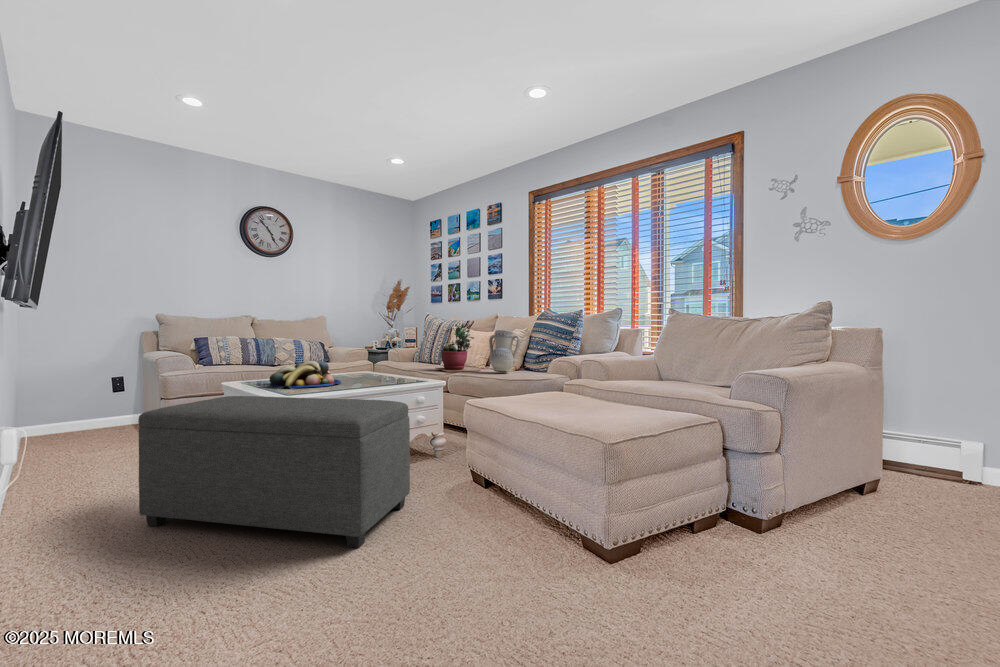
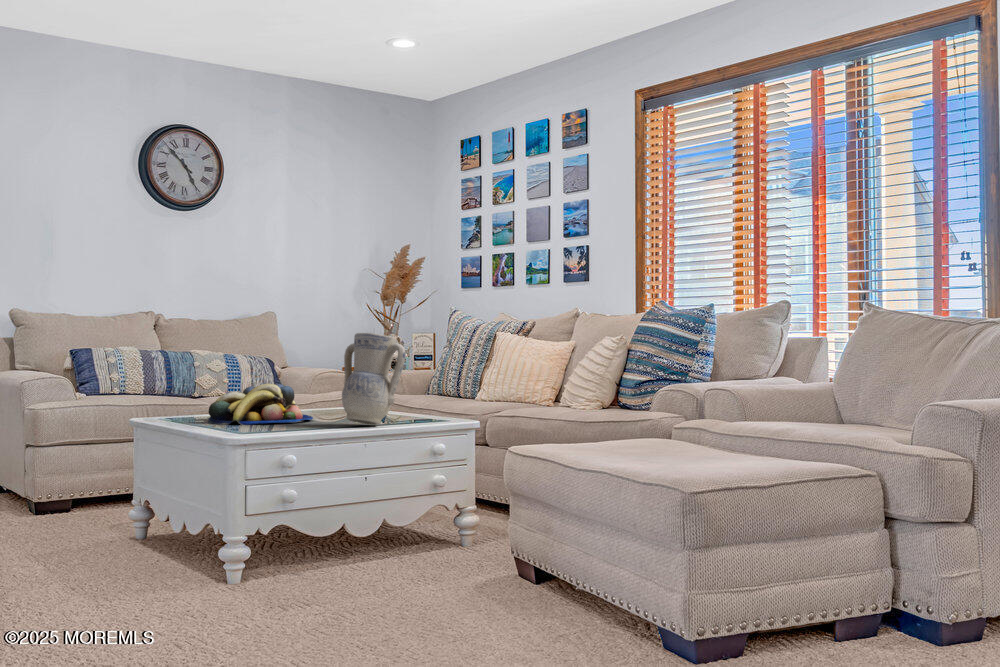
succulent plant: present [435,324,479,372] -> none [459,328,543,408]
vase: present [489,330,520,373] -> present [342,333,405,425]
ottoman: present [138,396,410,548] -> none [53,432,419,636]

